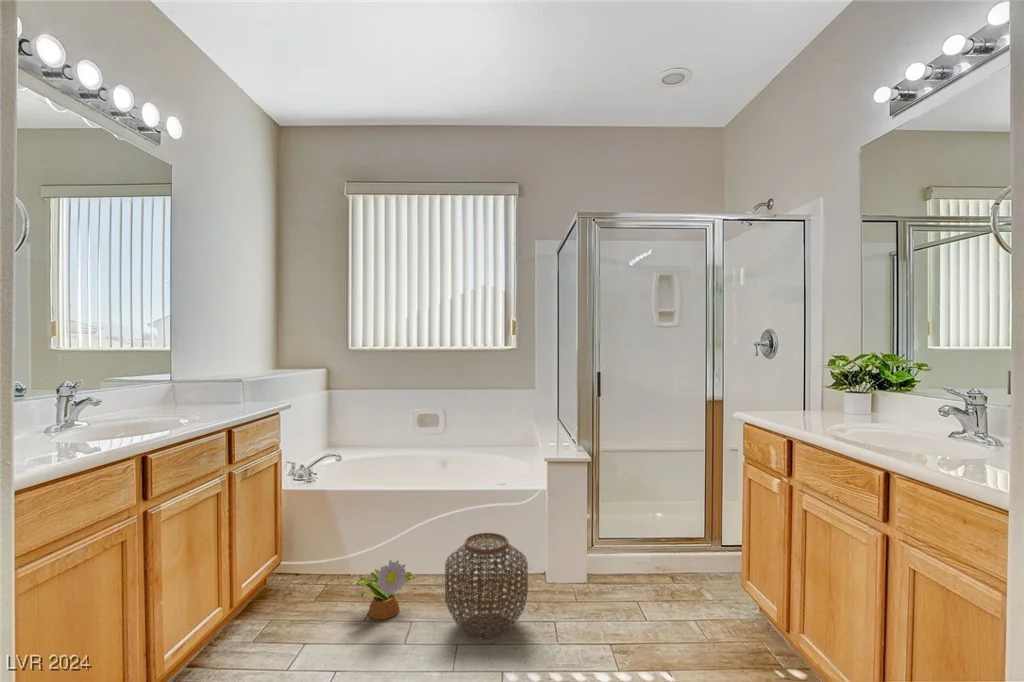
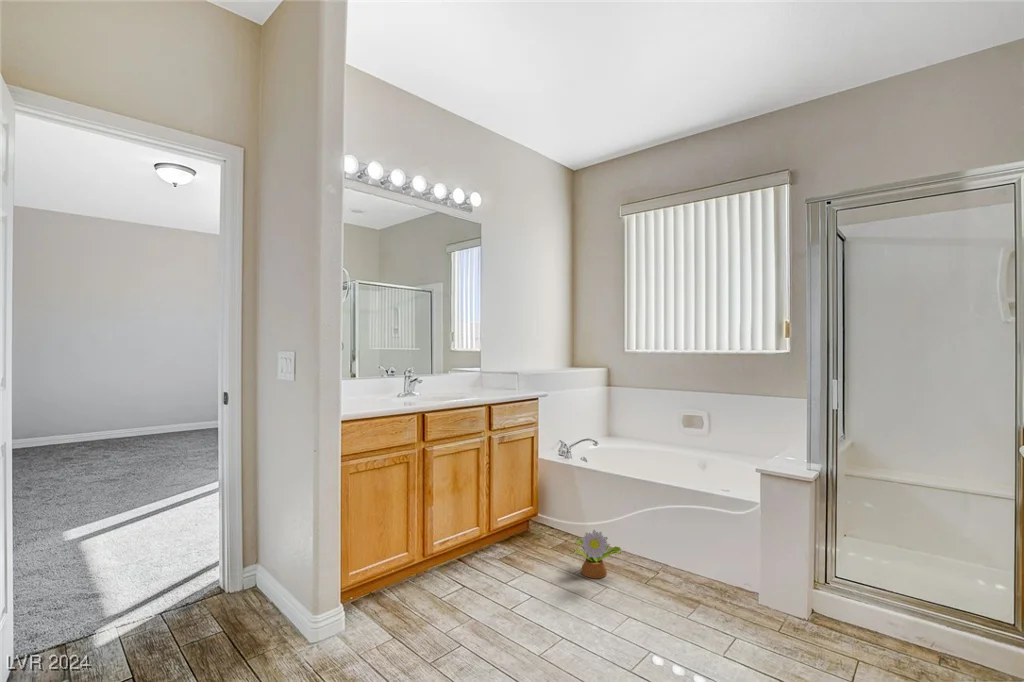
woven basket: present [445,533,528,638] -> none [628,527,709,625]

